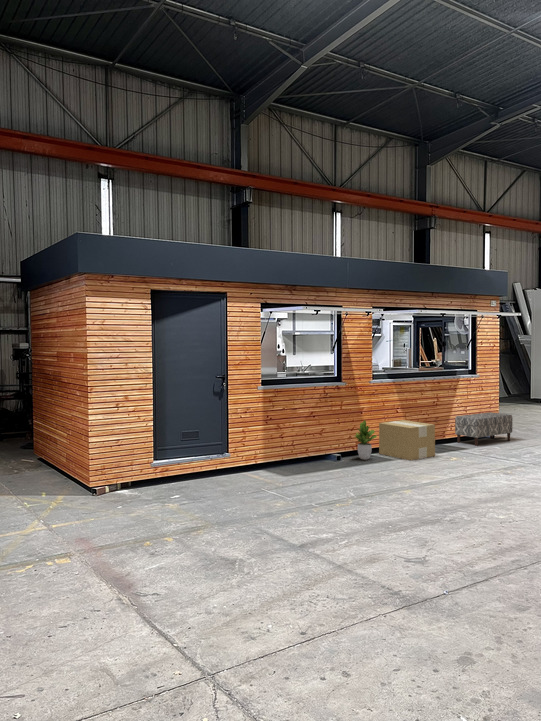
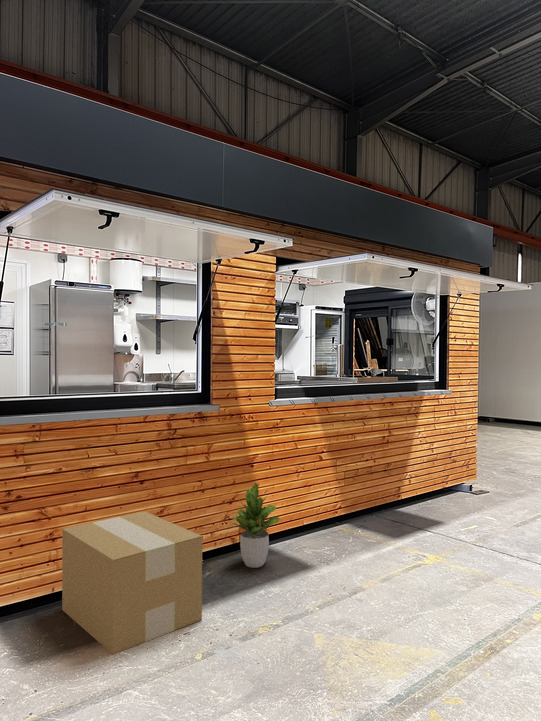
bench: present [455,412,513,446] -> none [417,451,507,515]
cardboard box: present [379,420,435,460] -> present [62,511,202,654]

